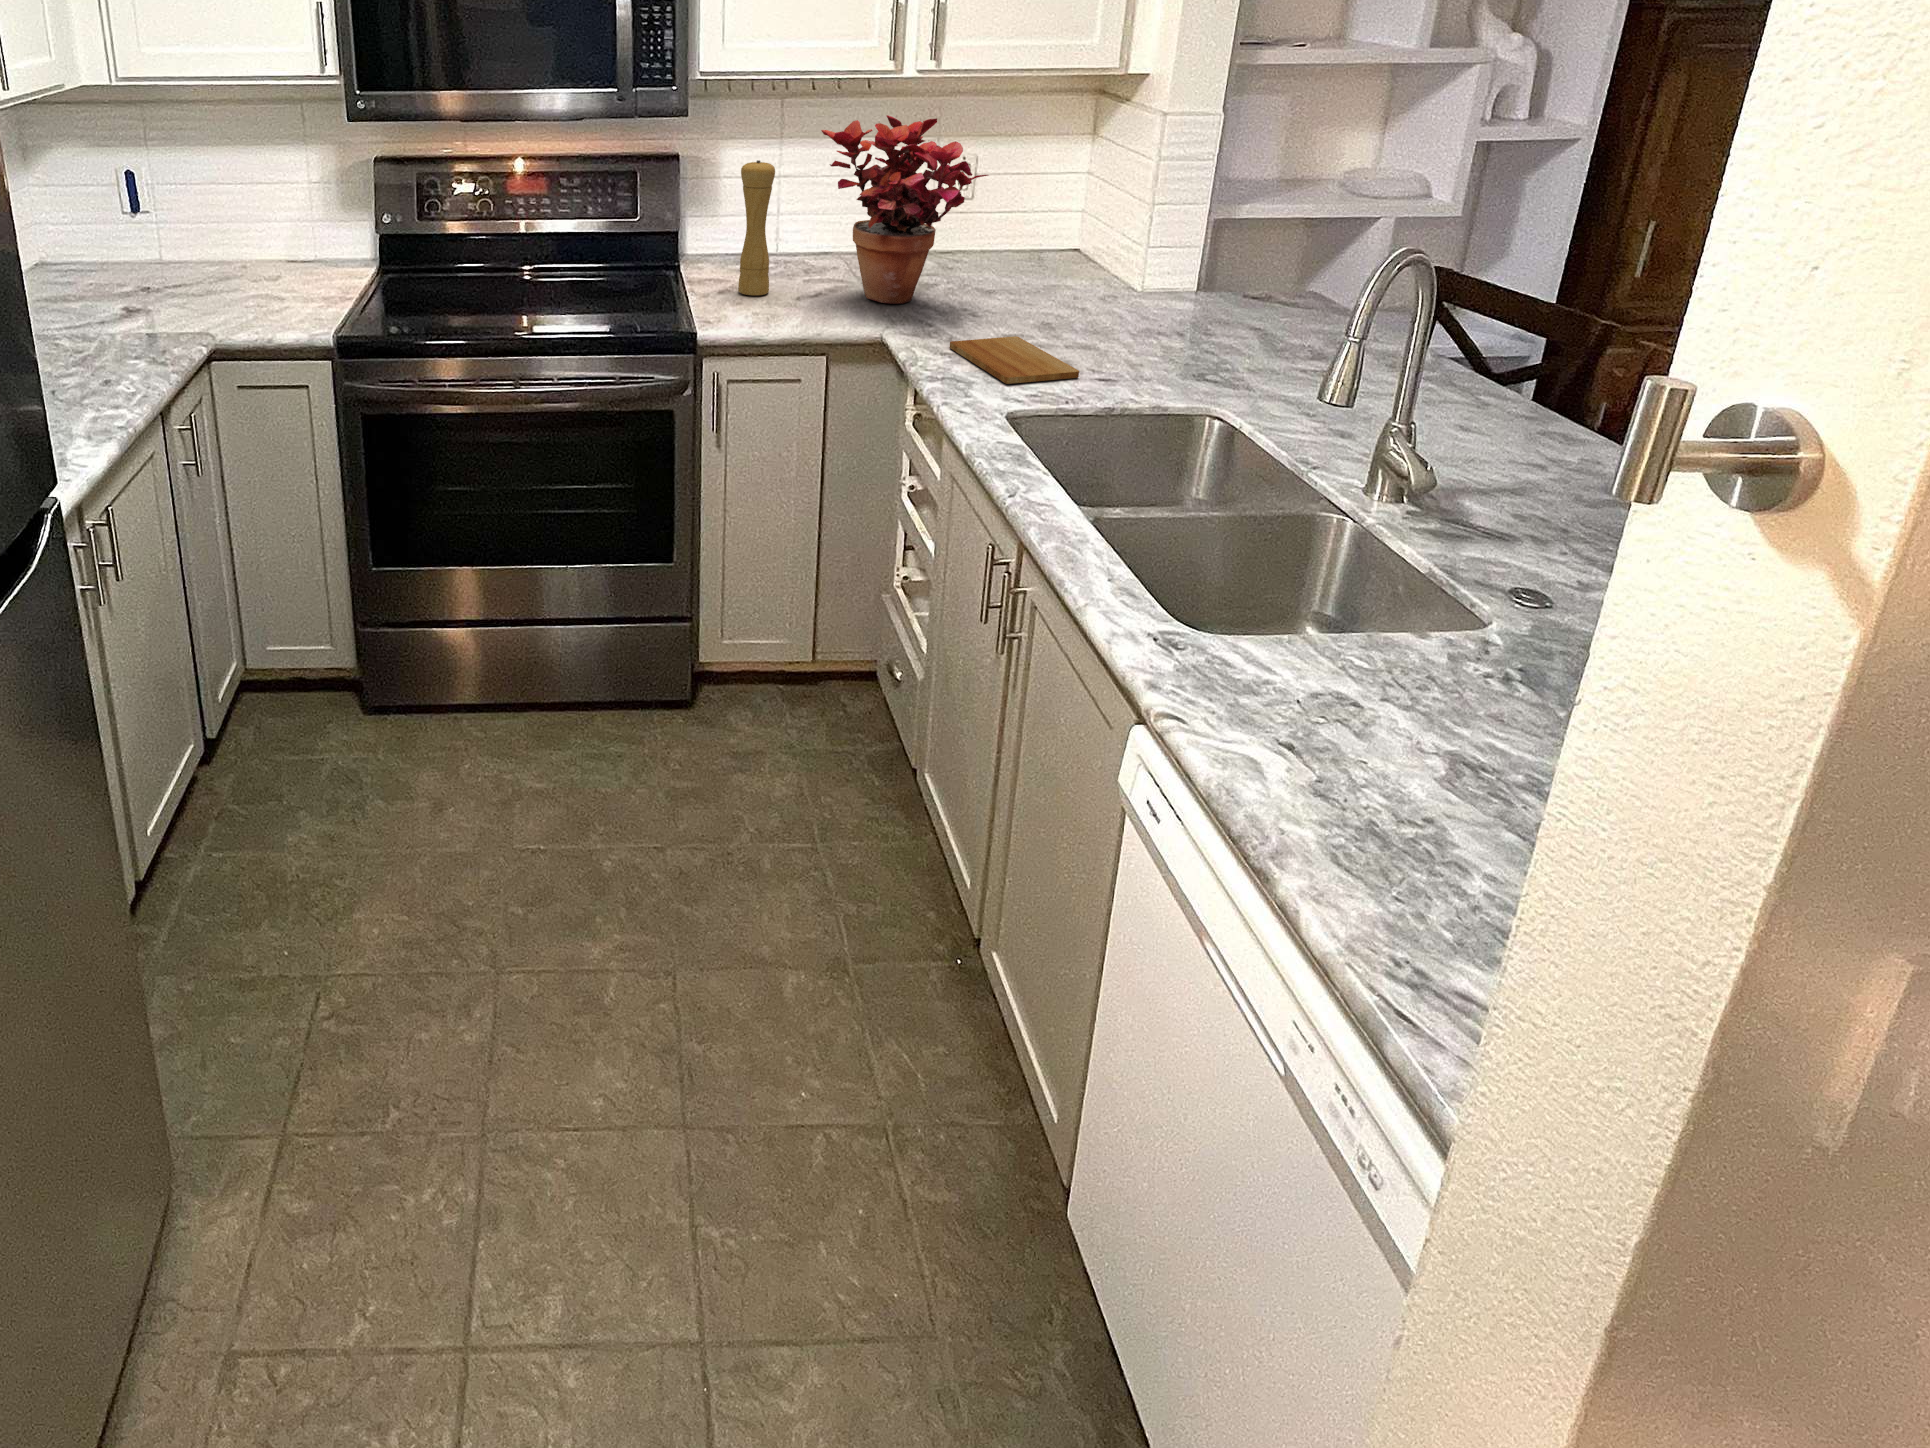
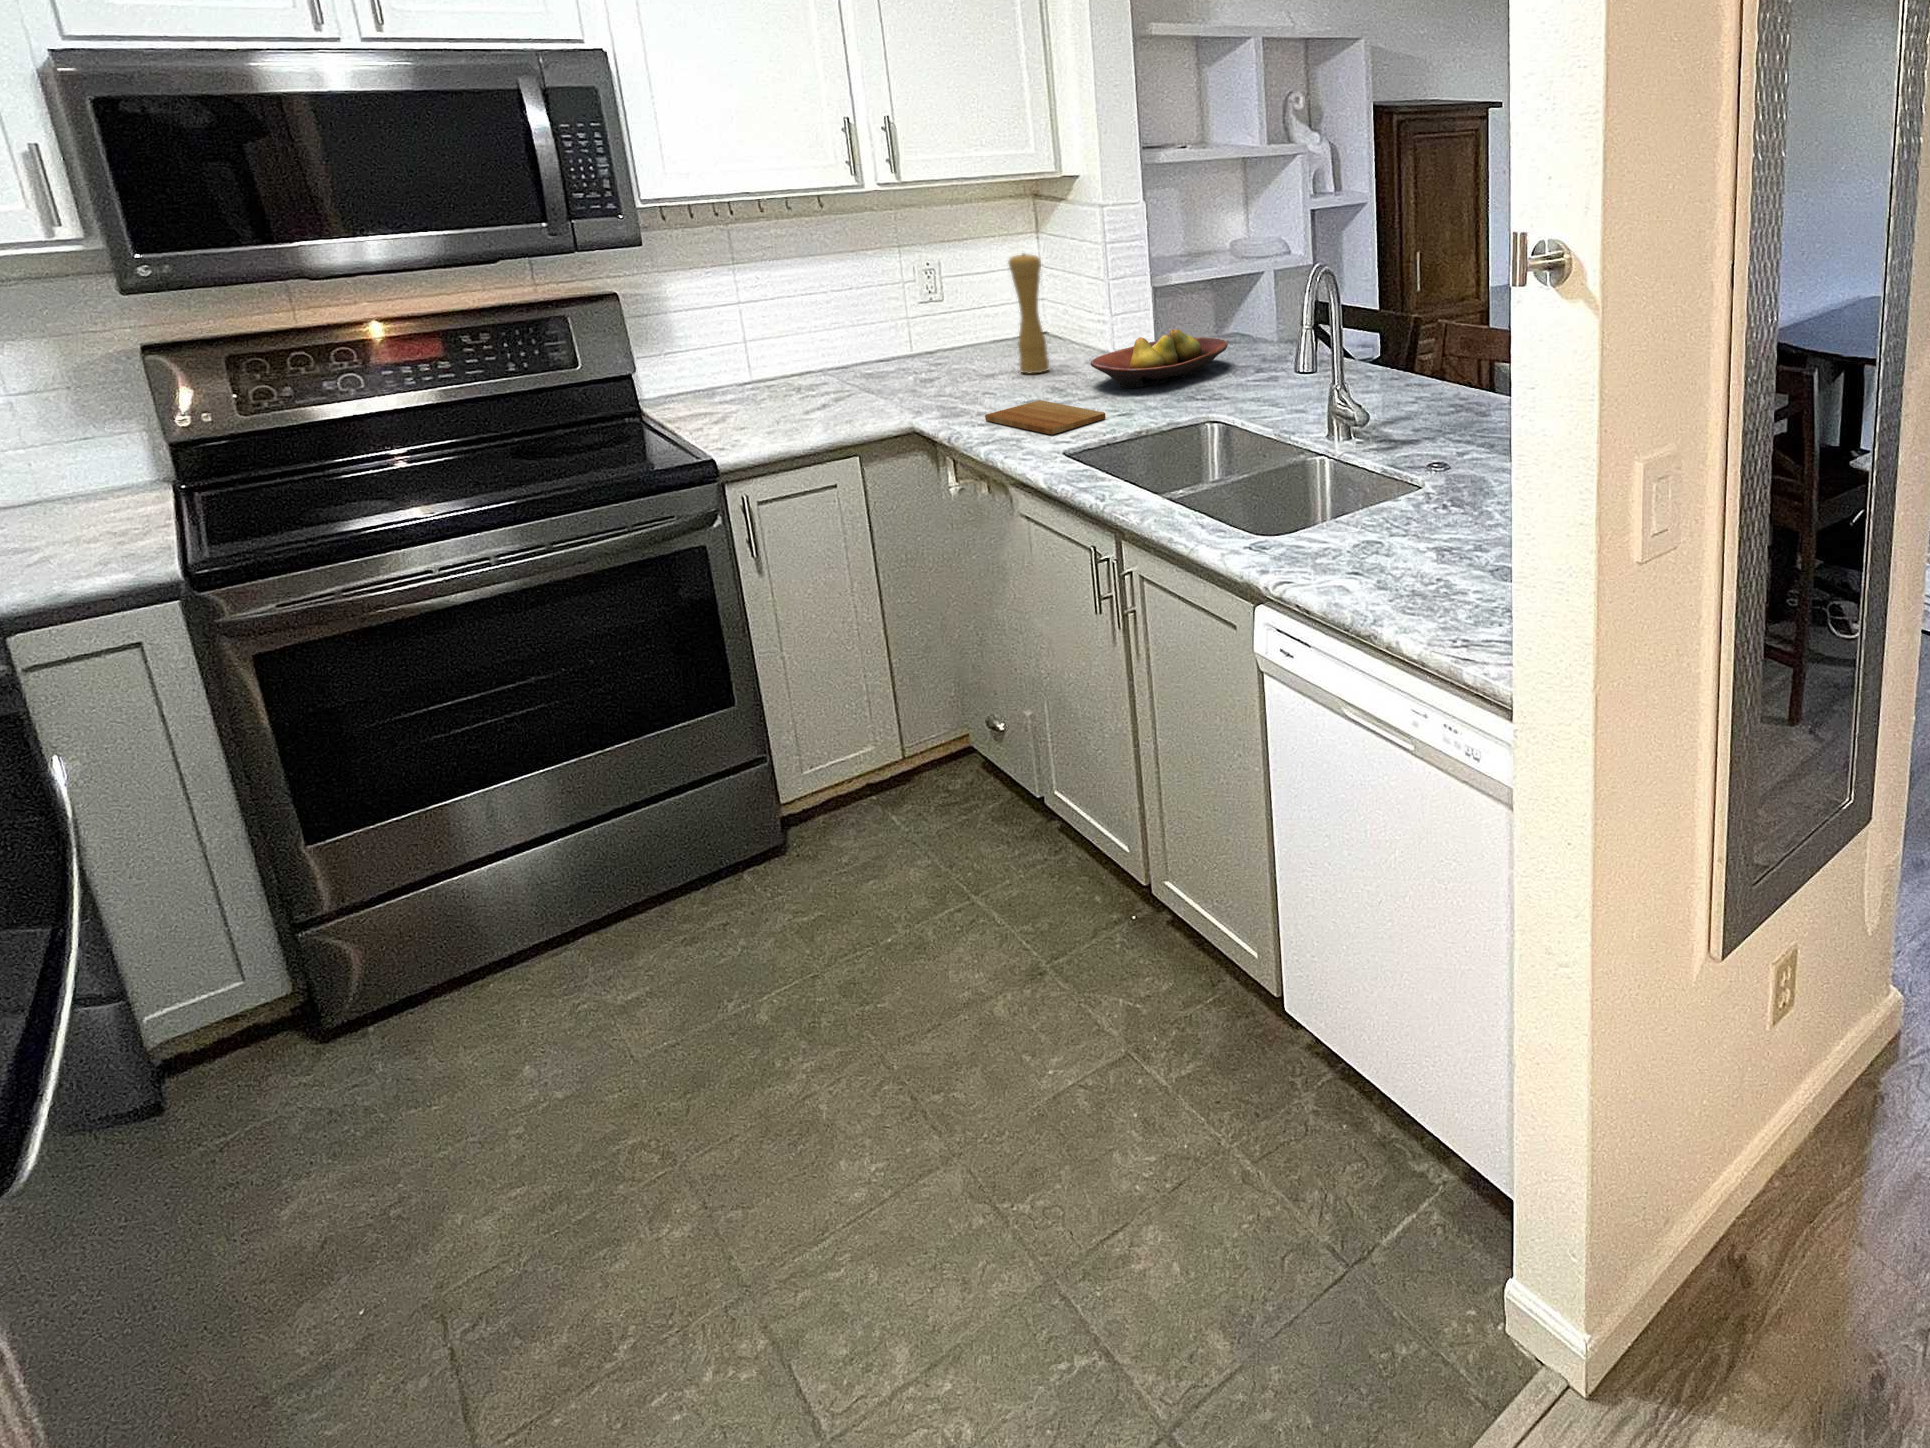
potted plant: present [821,115,988,304] -> none [795,223,976,400]
pepper mill: present [738,160,775,295] -> present [1009,253,1049,374]
fruit bowl: none [1090,280,1281,345] -> present [1091,329,1228,388]

